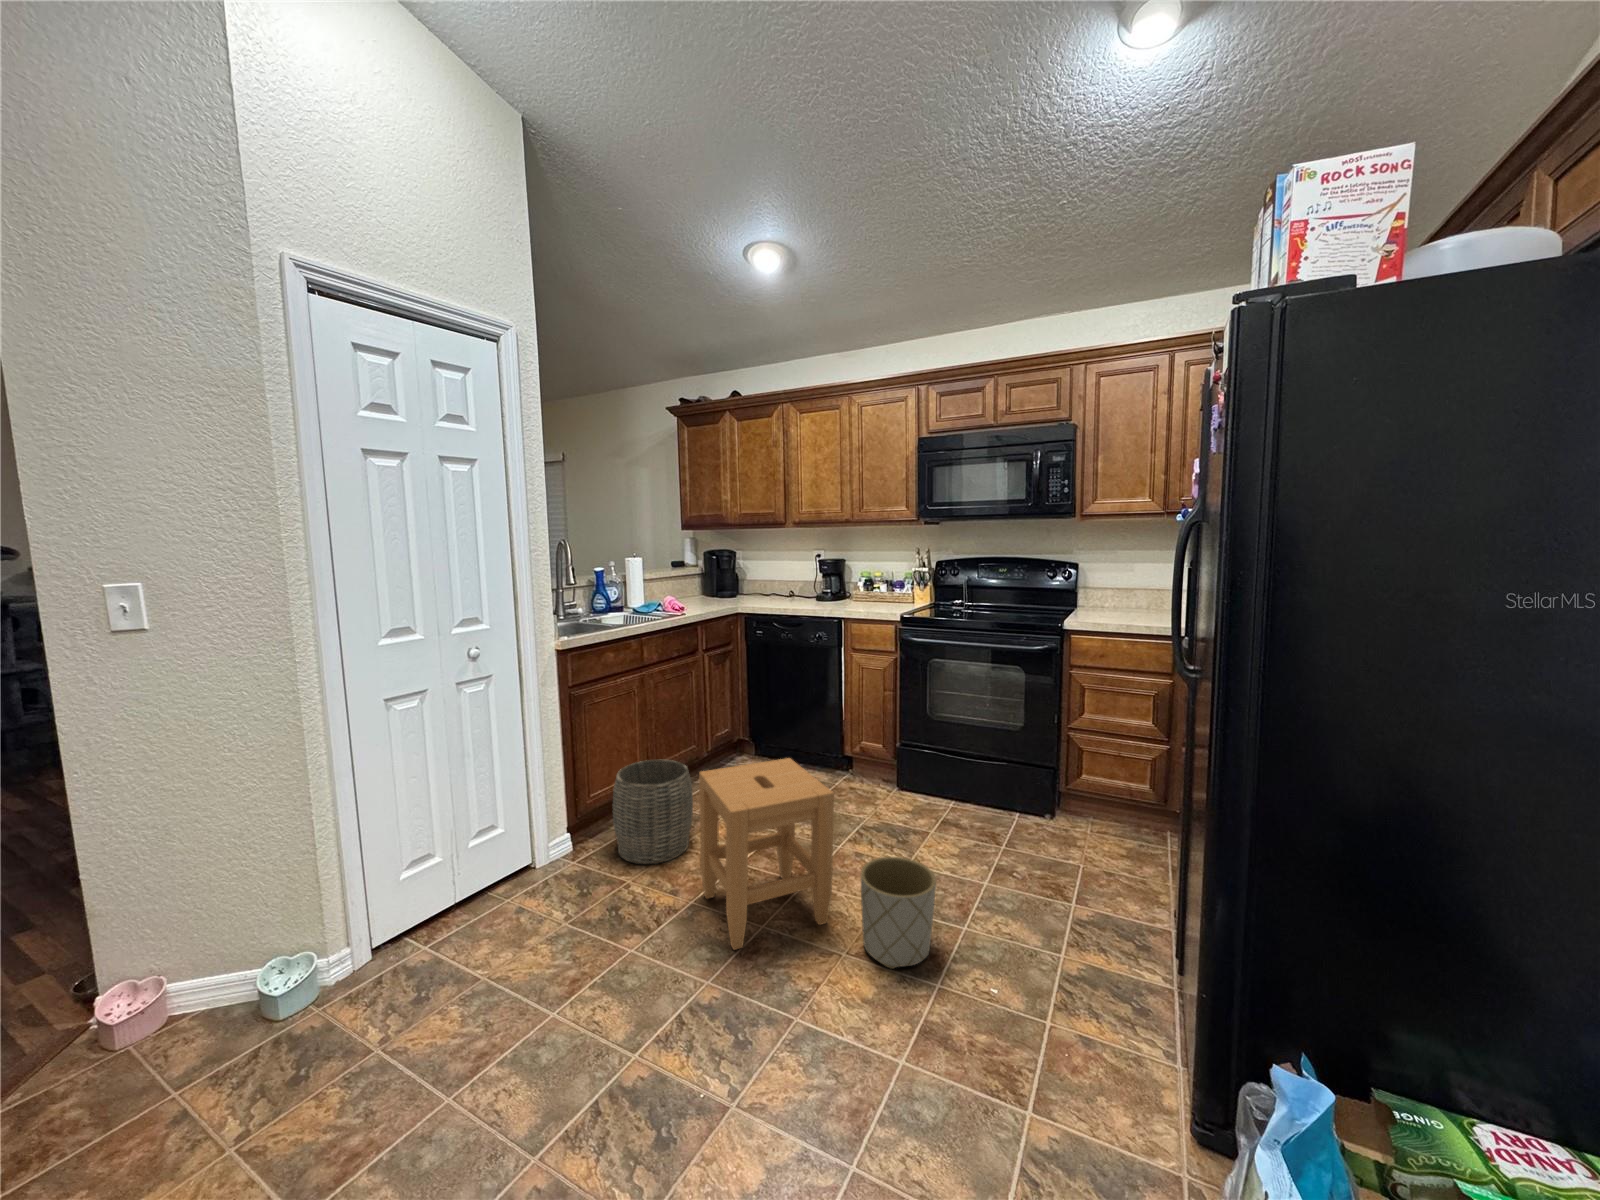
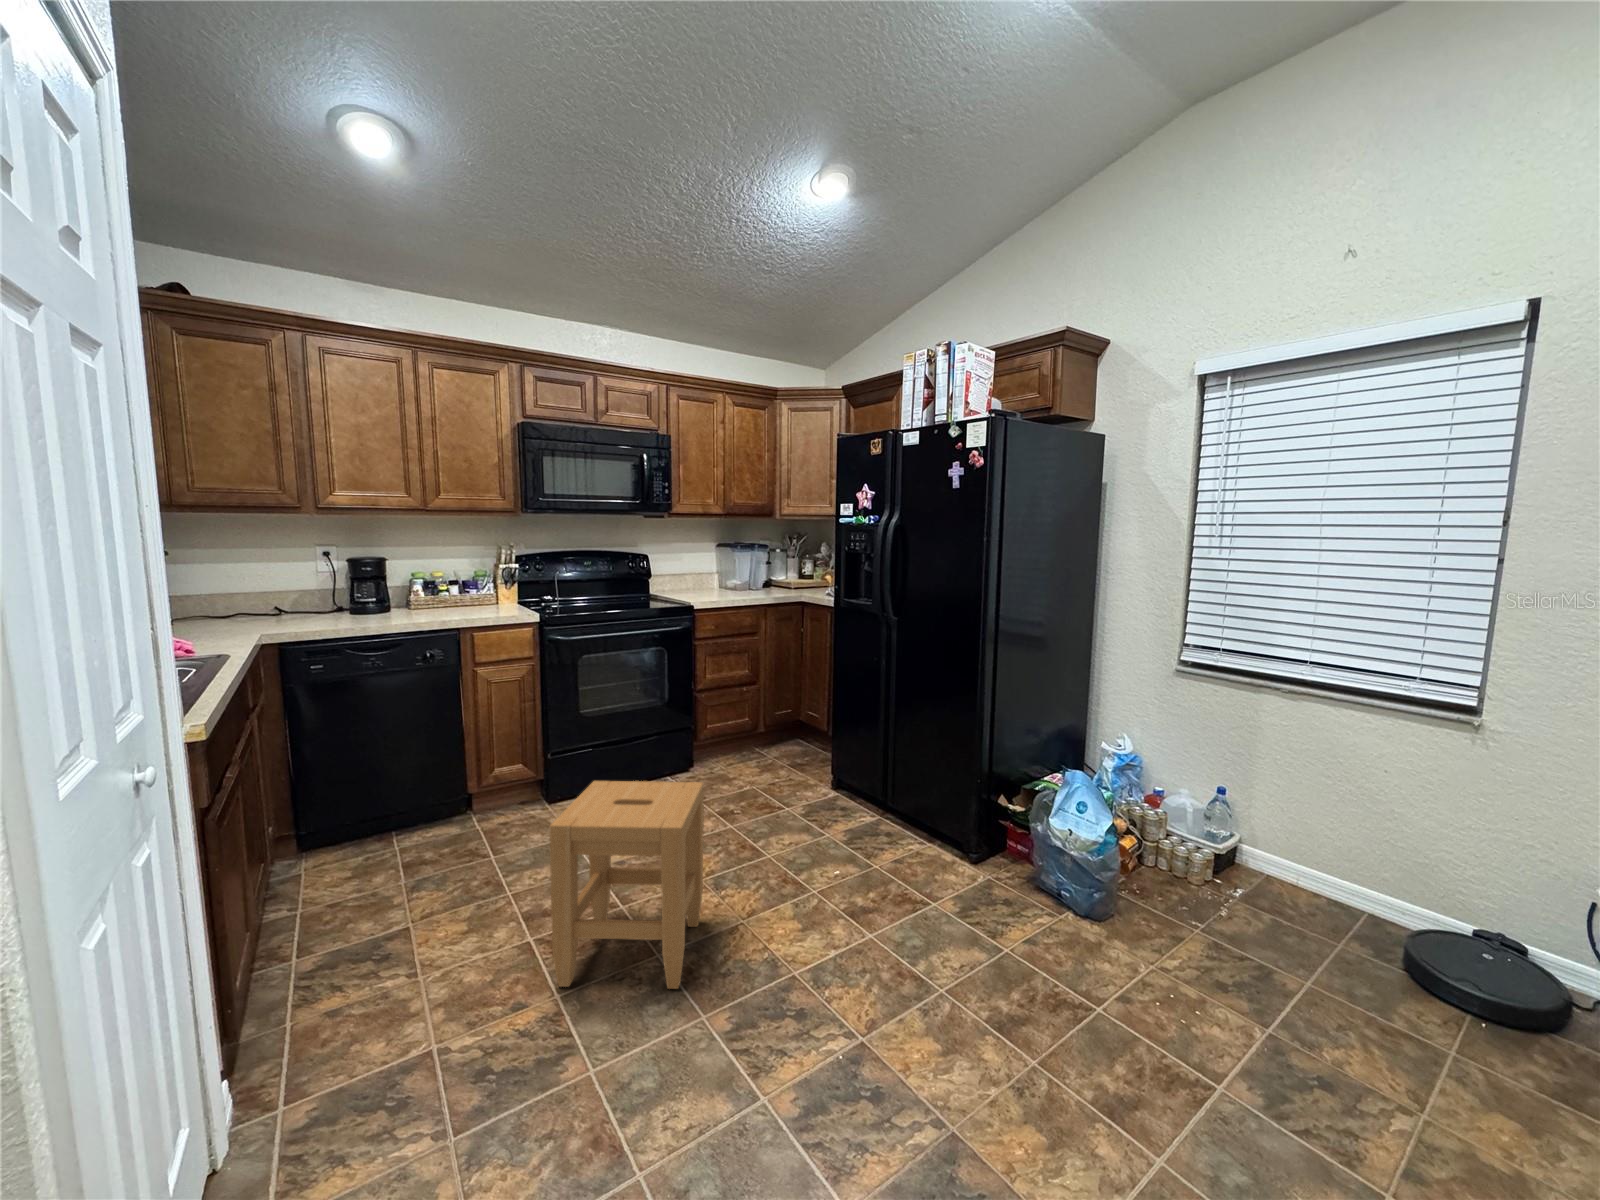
woven basket: present [613,760,693,864] -> none [299,862,449,1049]
planter: present [861,857,936,969] -> none [732,819,799,912]

